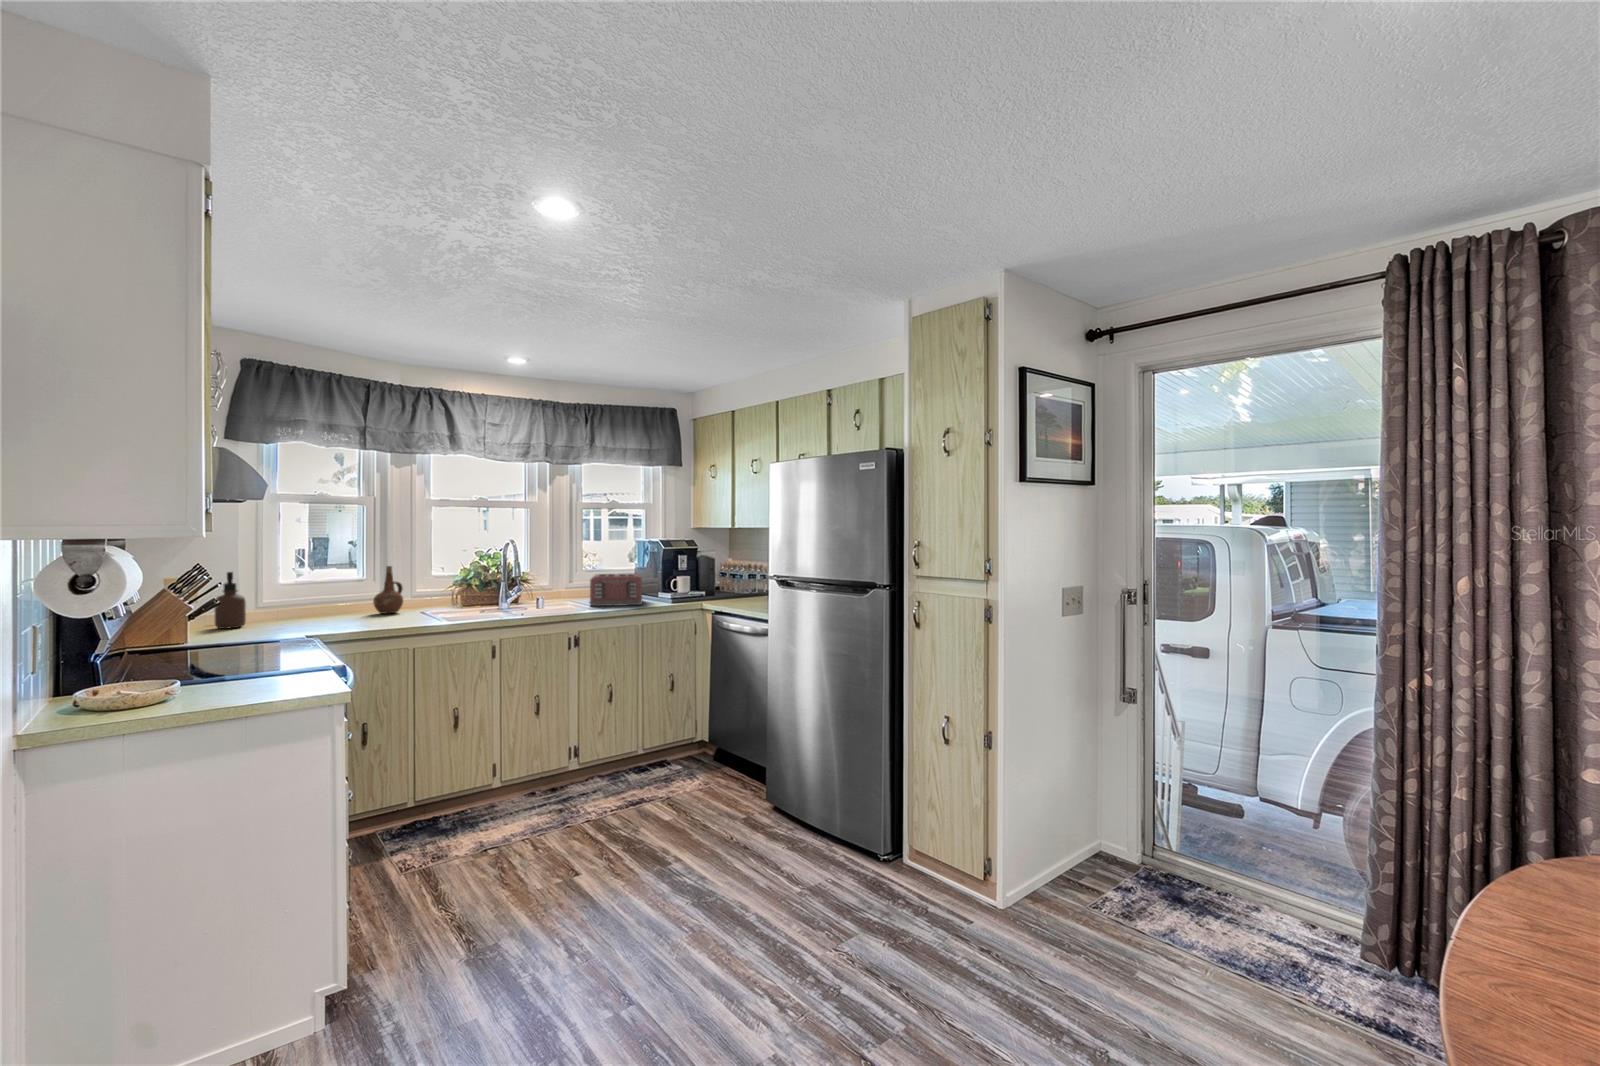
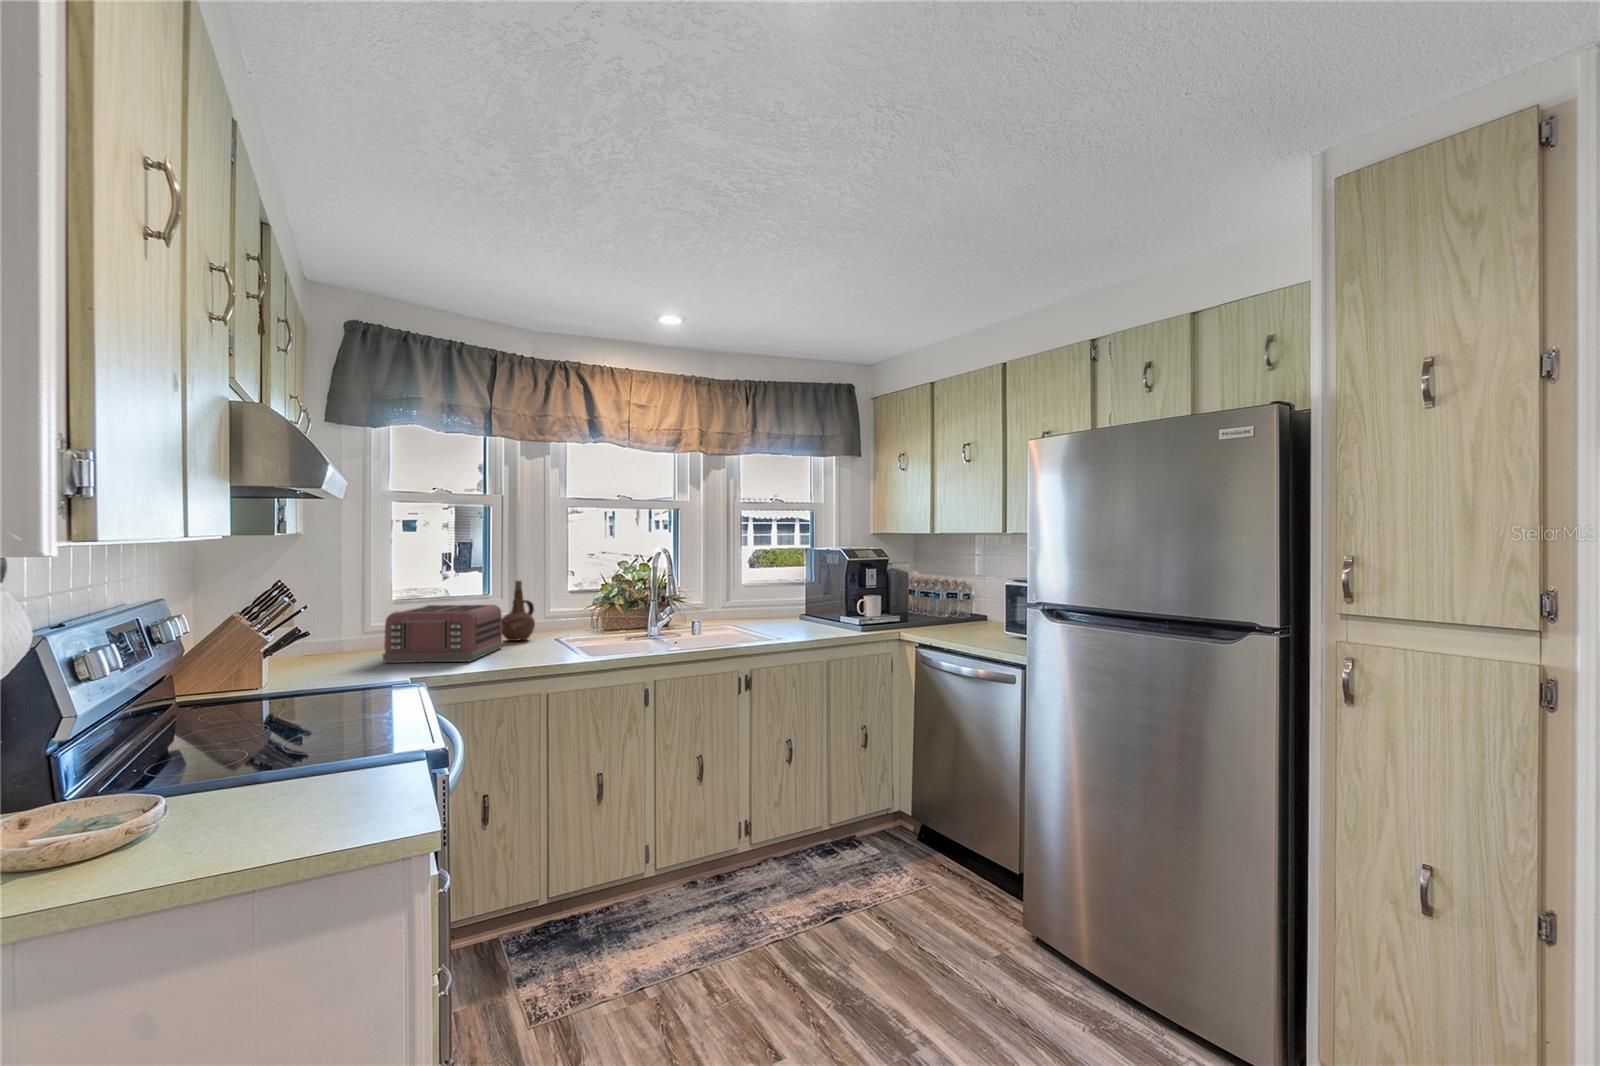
soap dispenser: present [214,572,246,629] -> none [309,589,346,662]
toaster: present [589,574,642,606] -> present [383,605,503,663]

